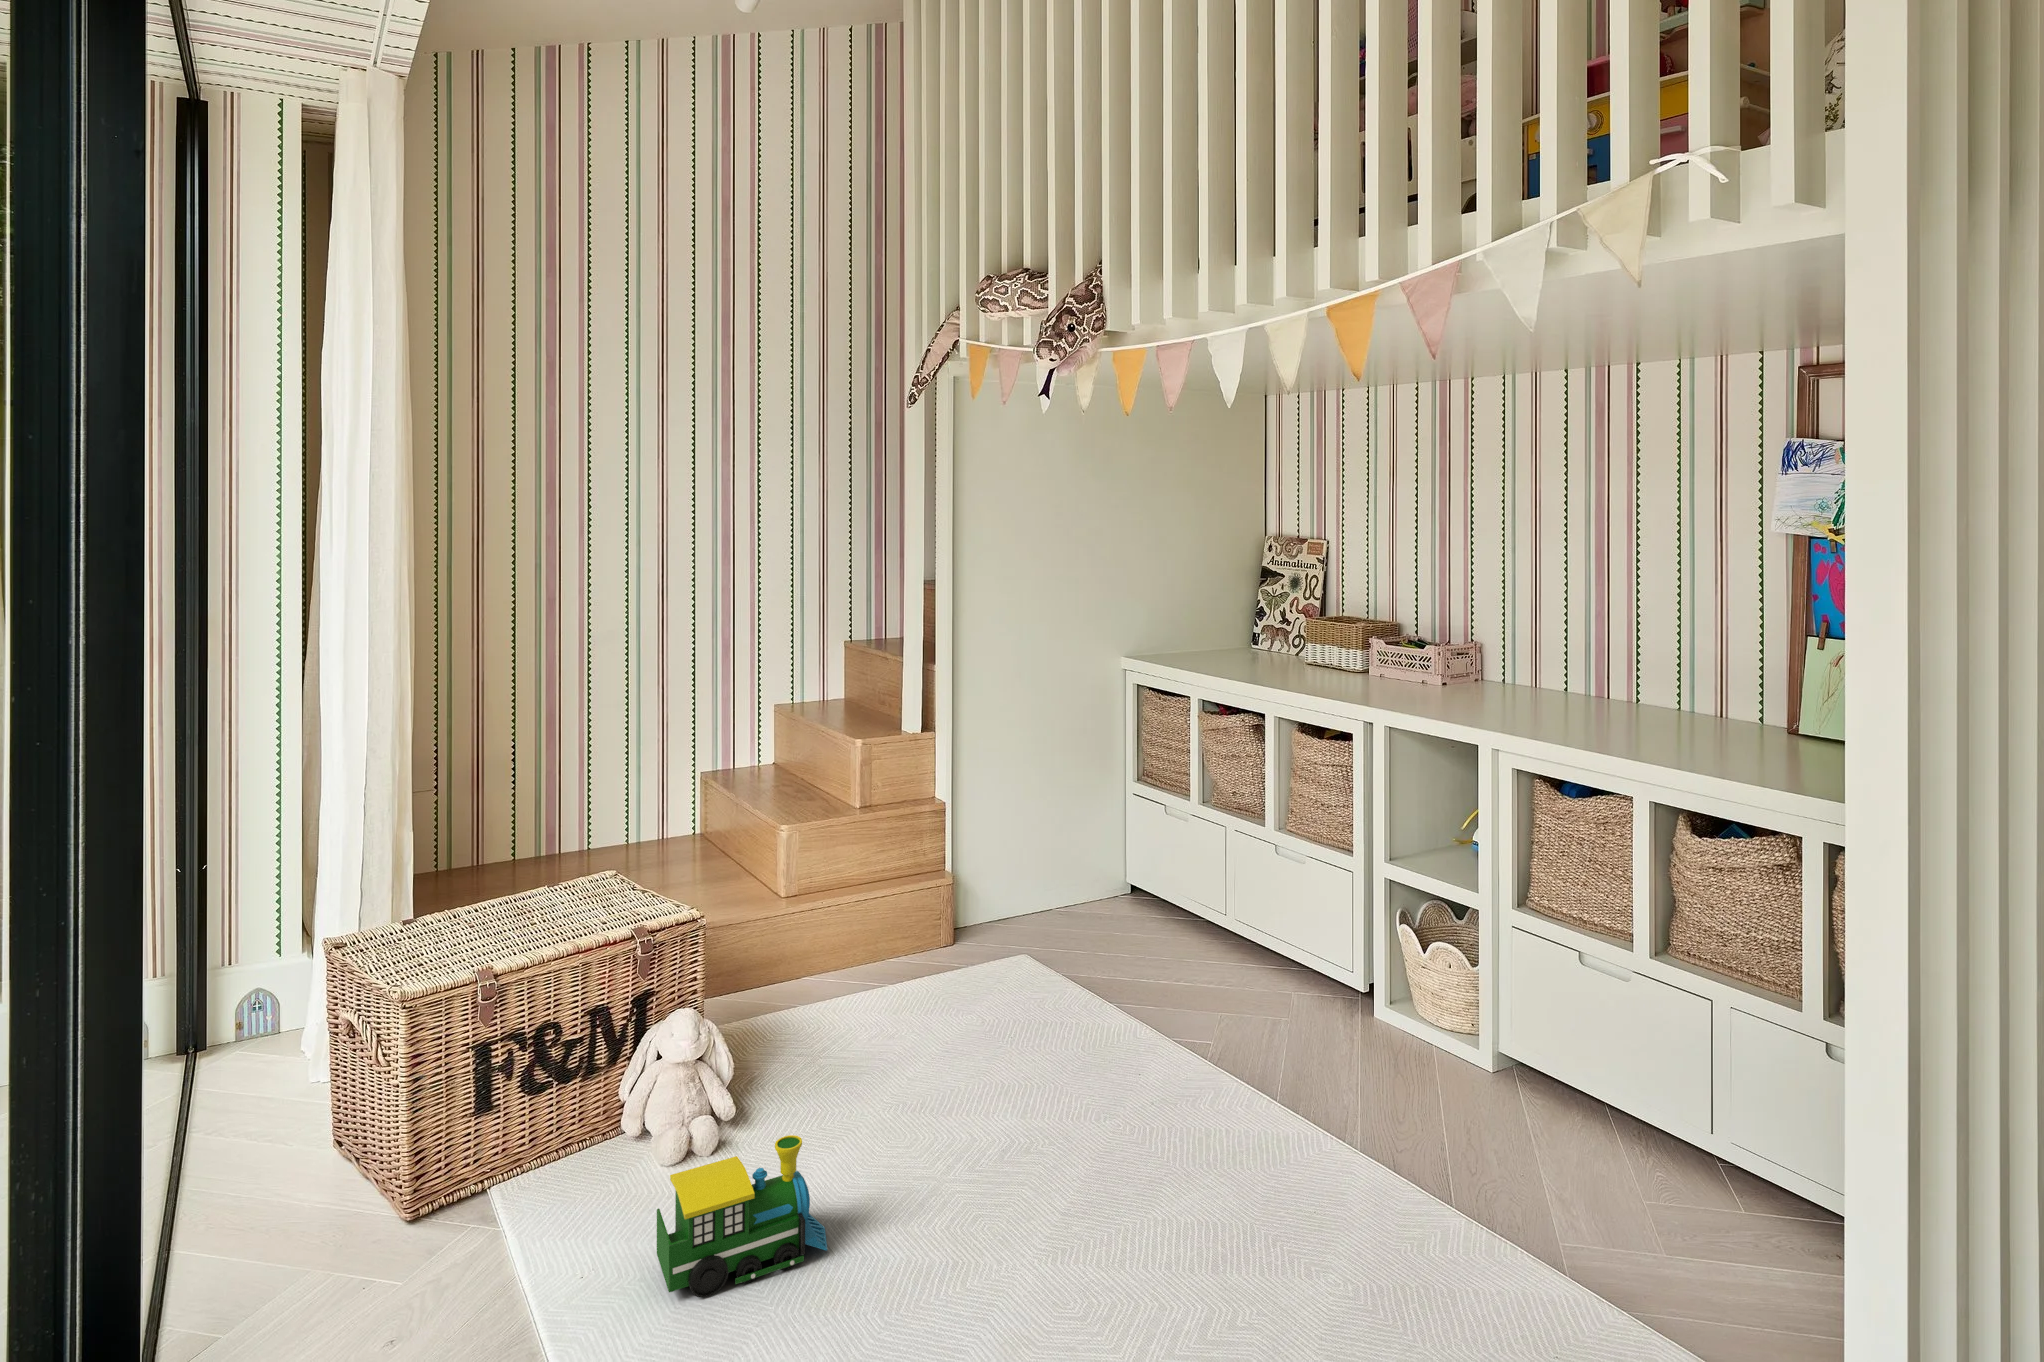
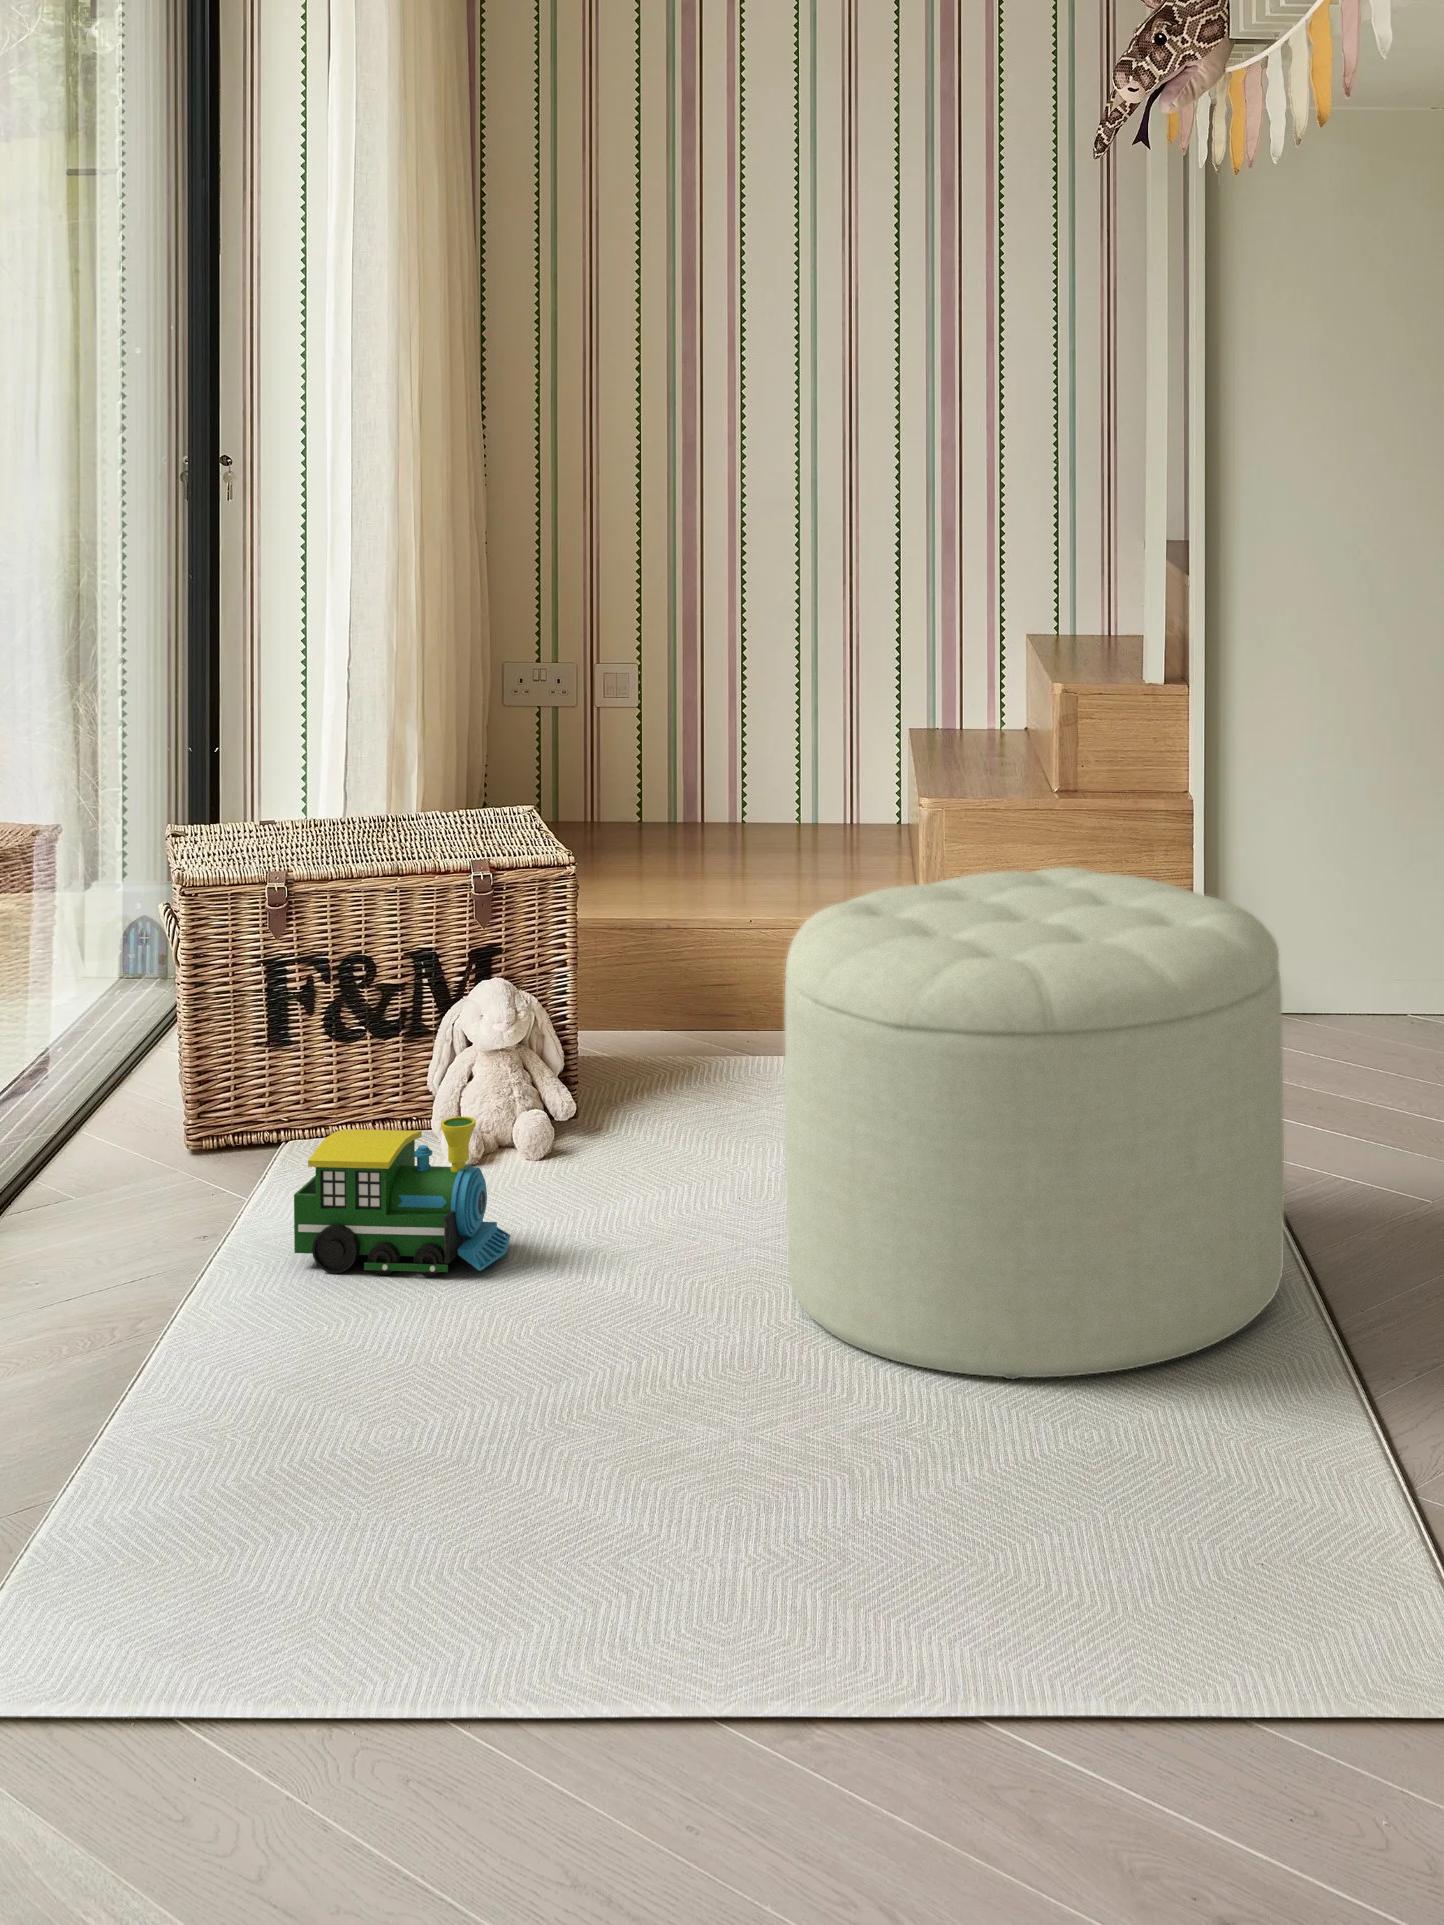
ottoman: none [1005,864,1316,1214] -> present [784,867,1284,1380]

